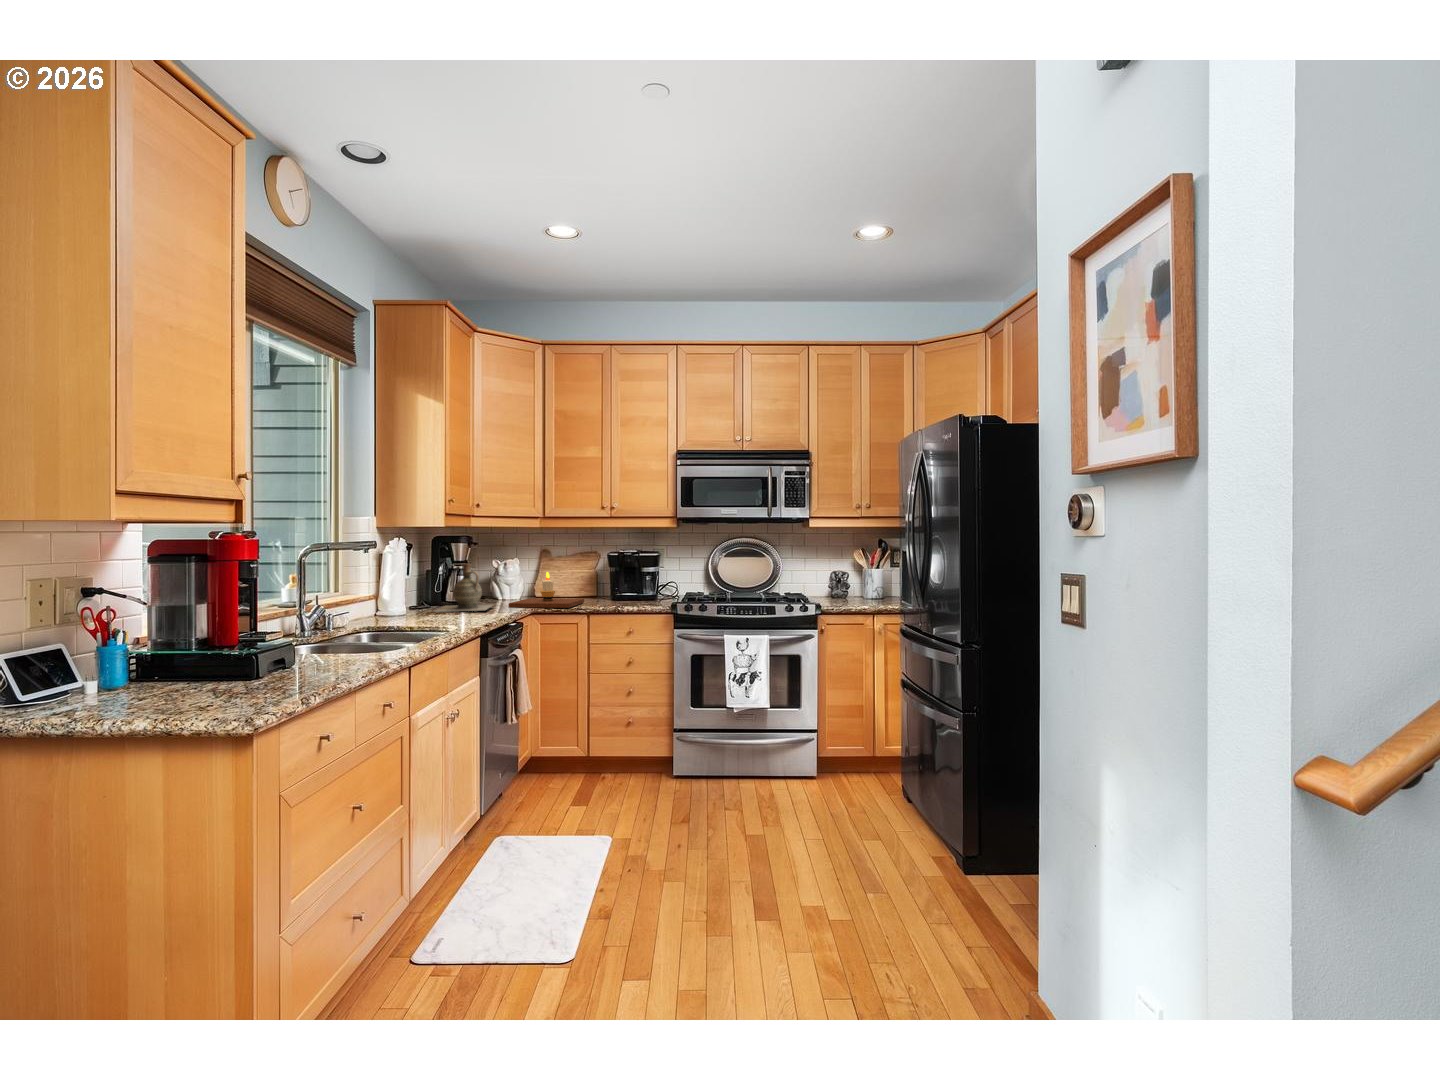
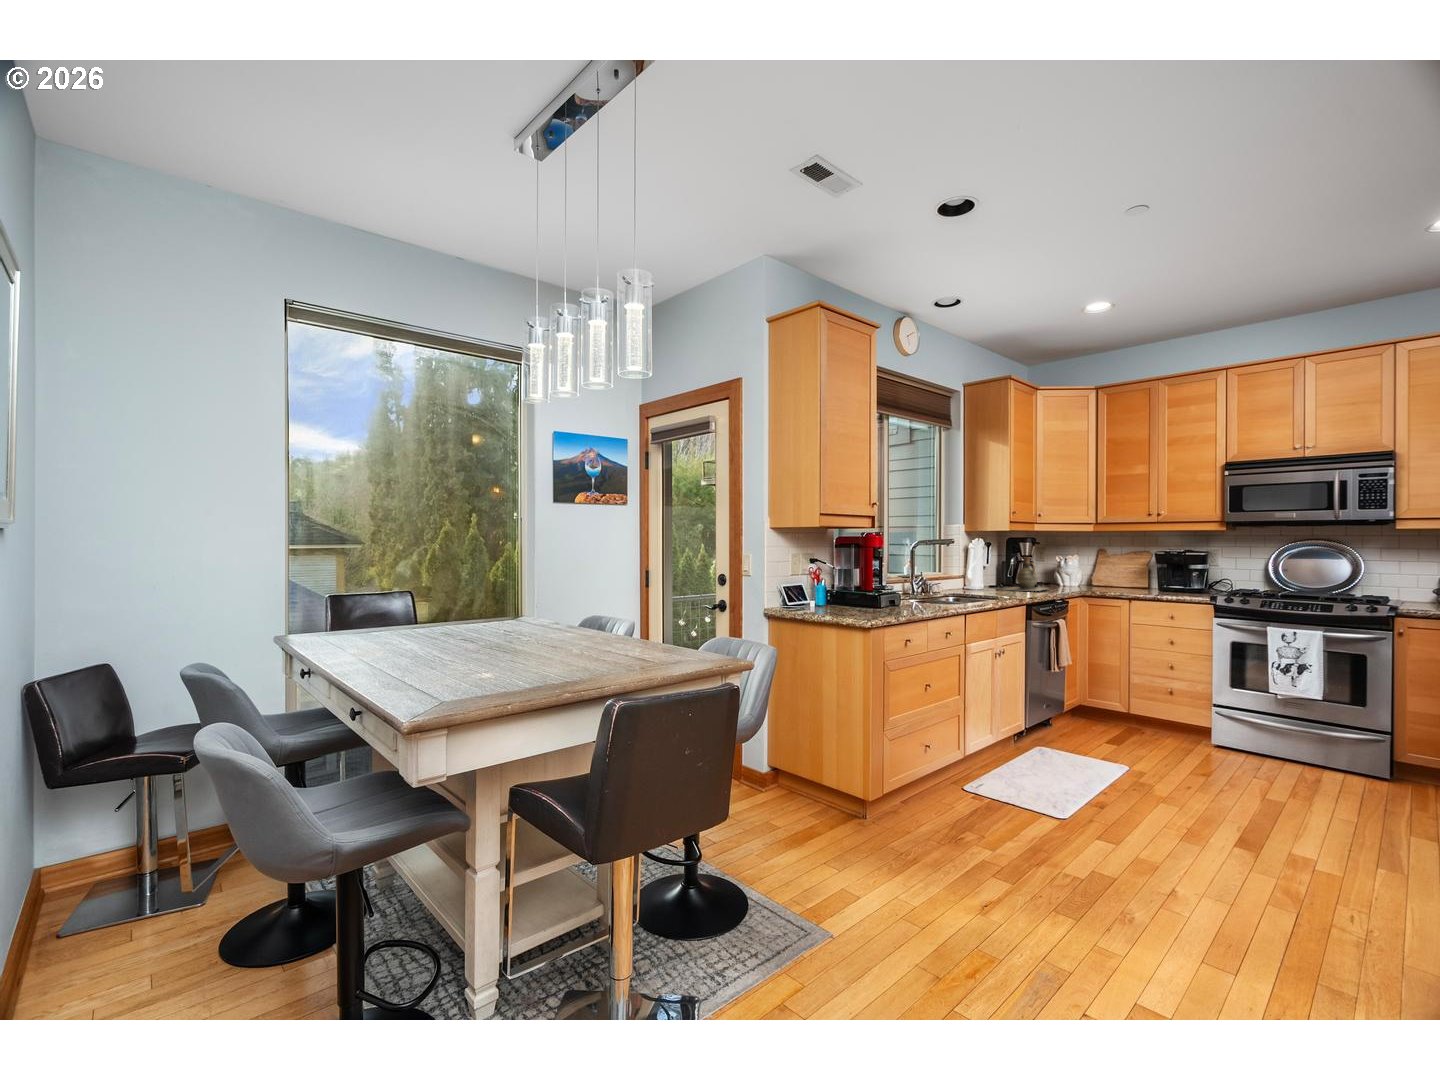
candle: present [508,572,584,608] -> none [1061,565,1131,594]

